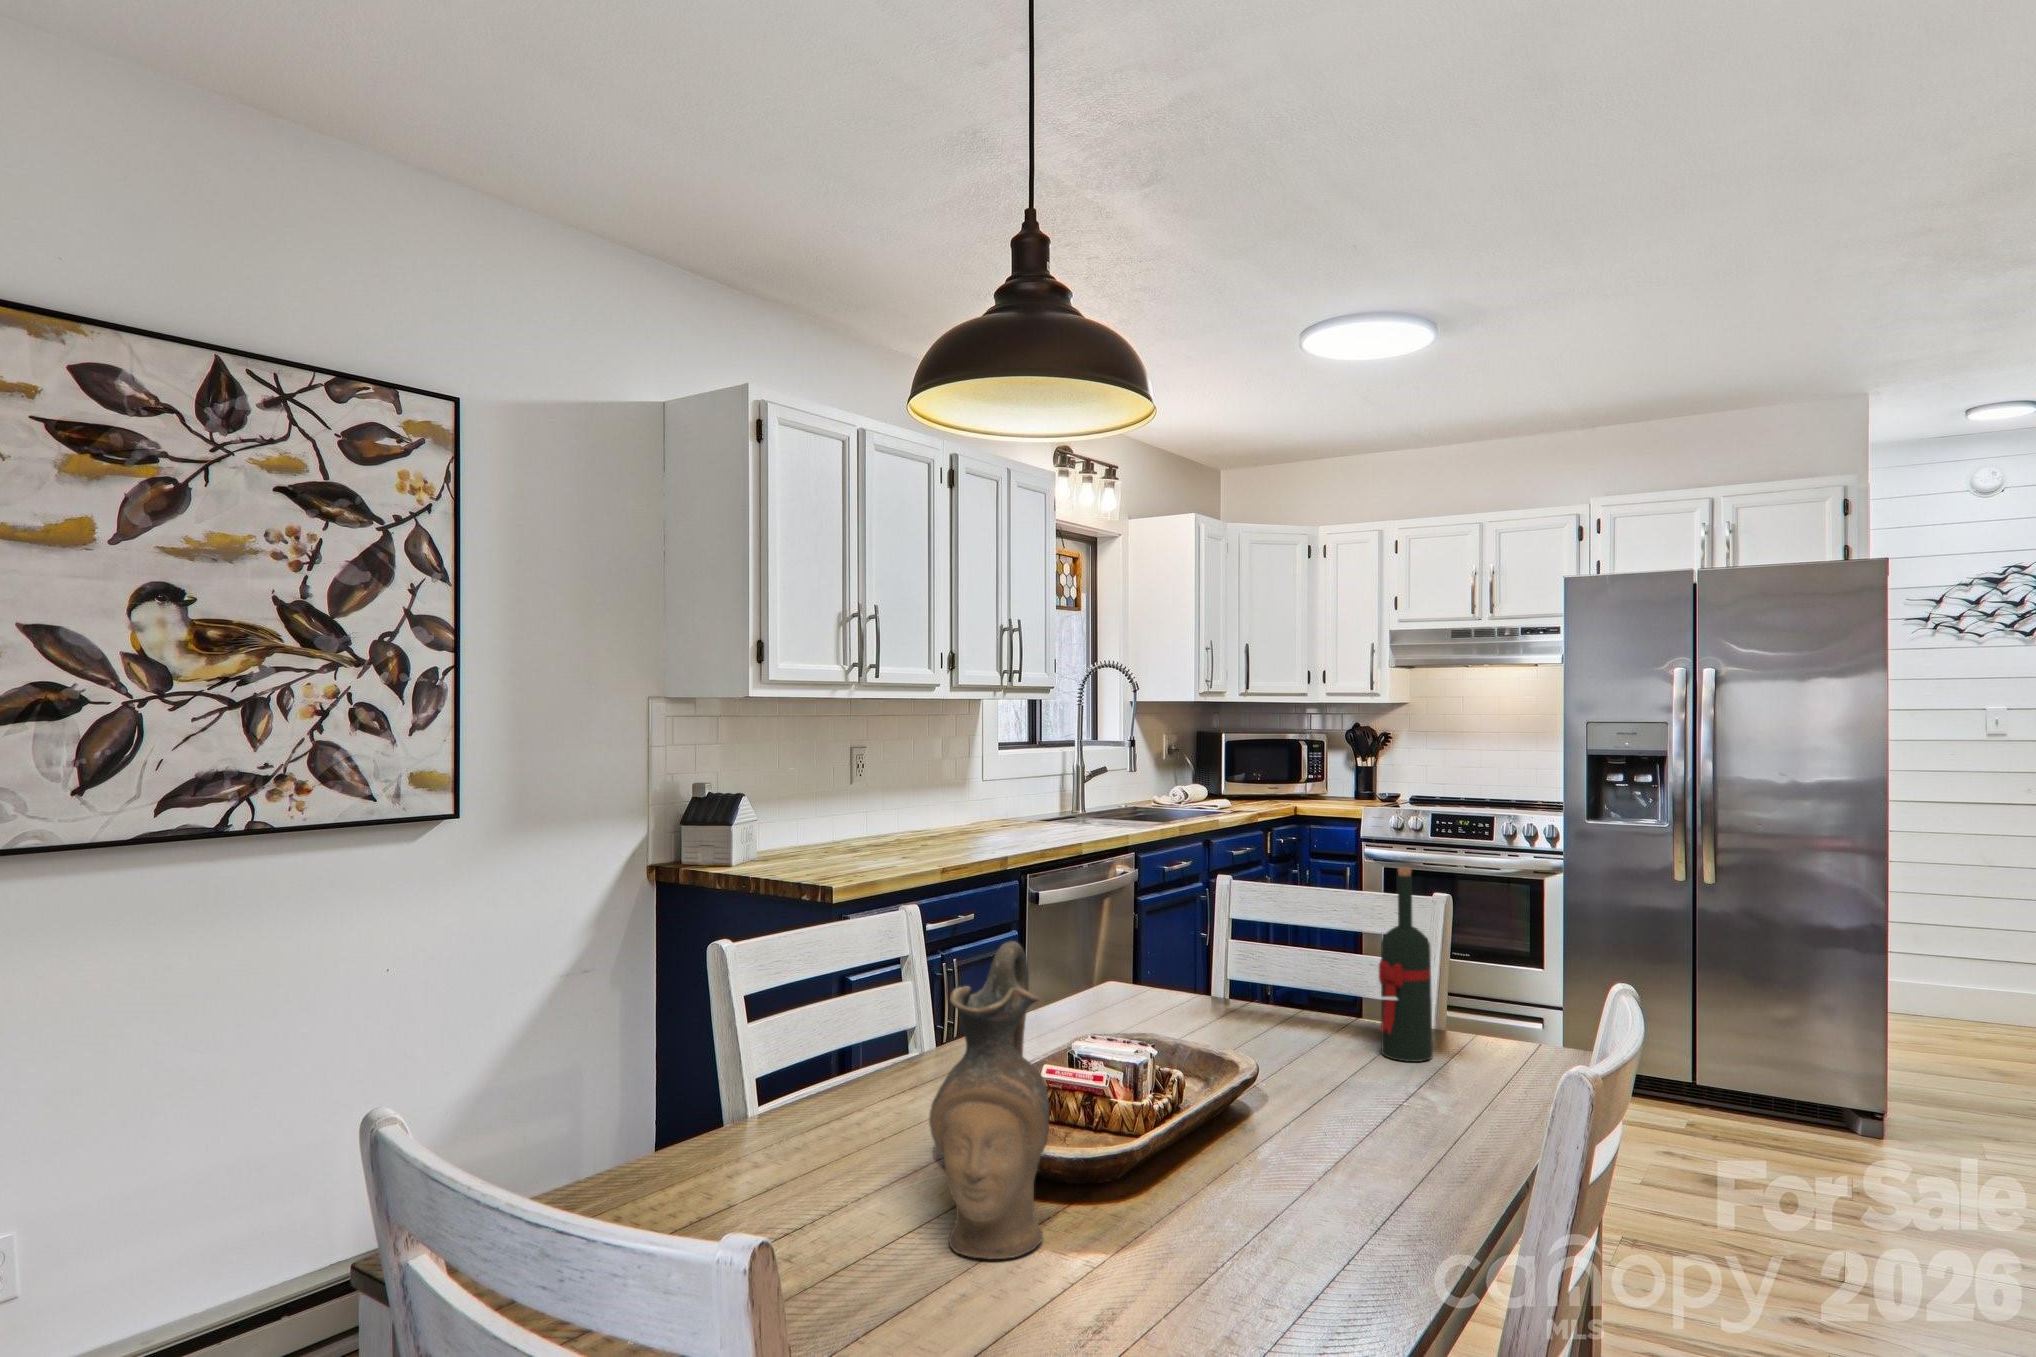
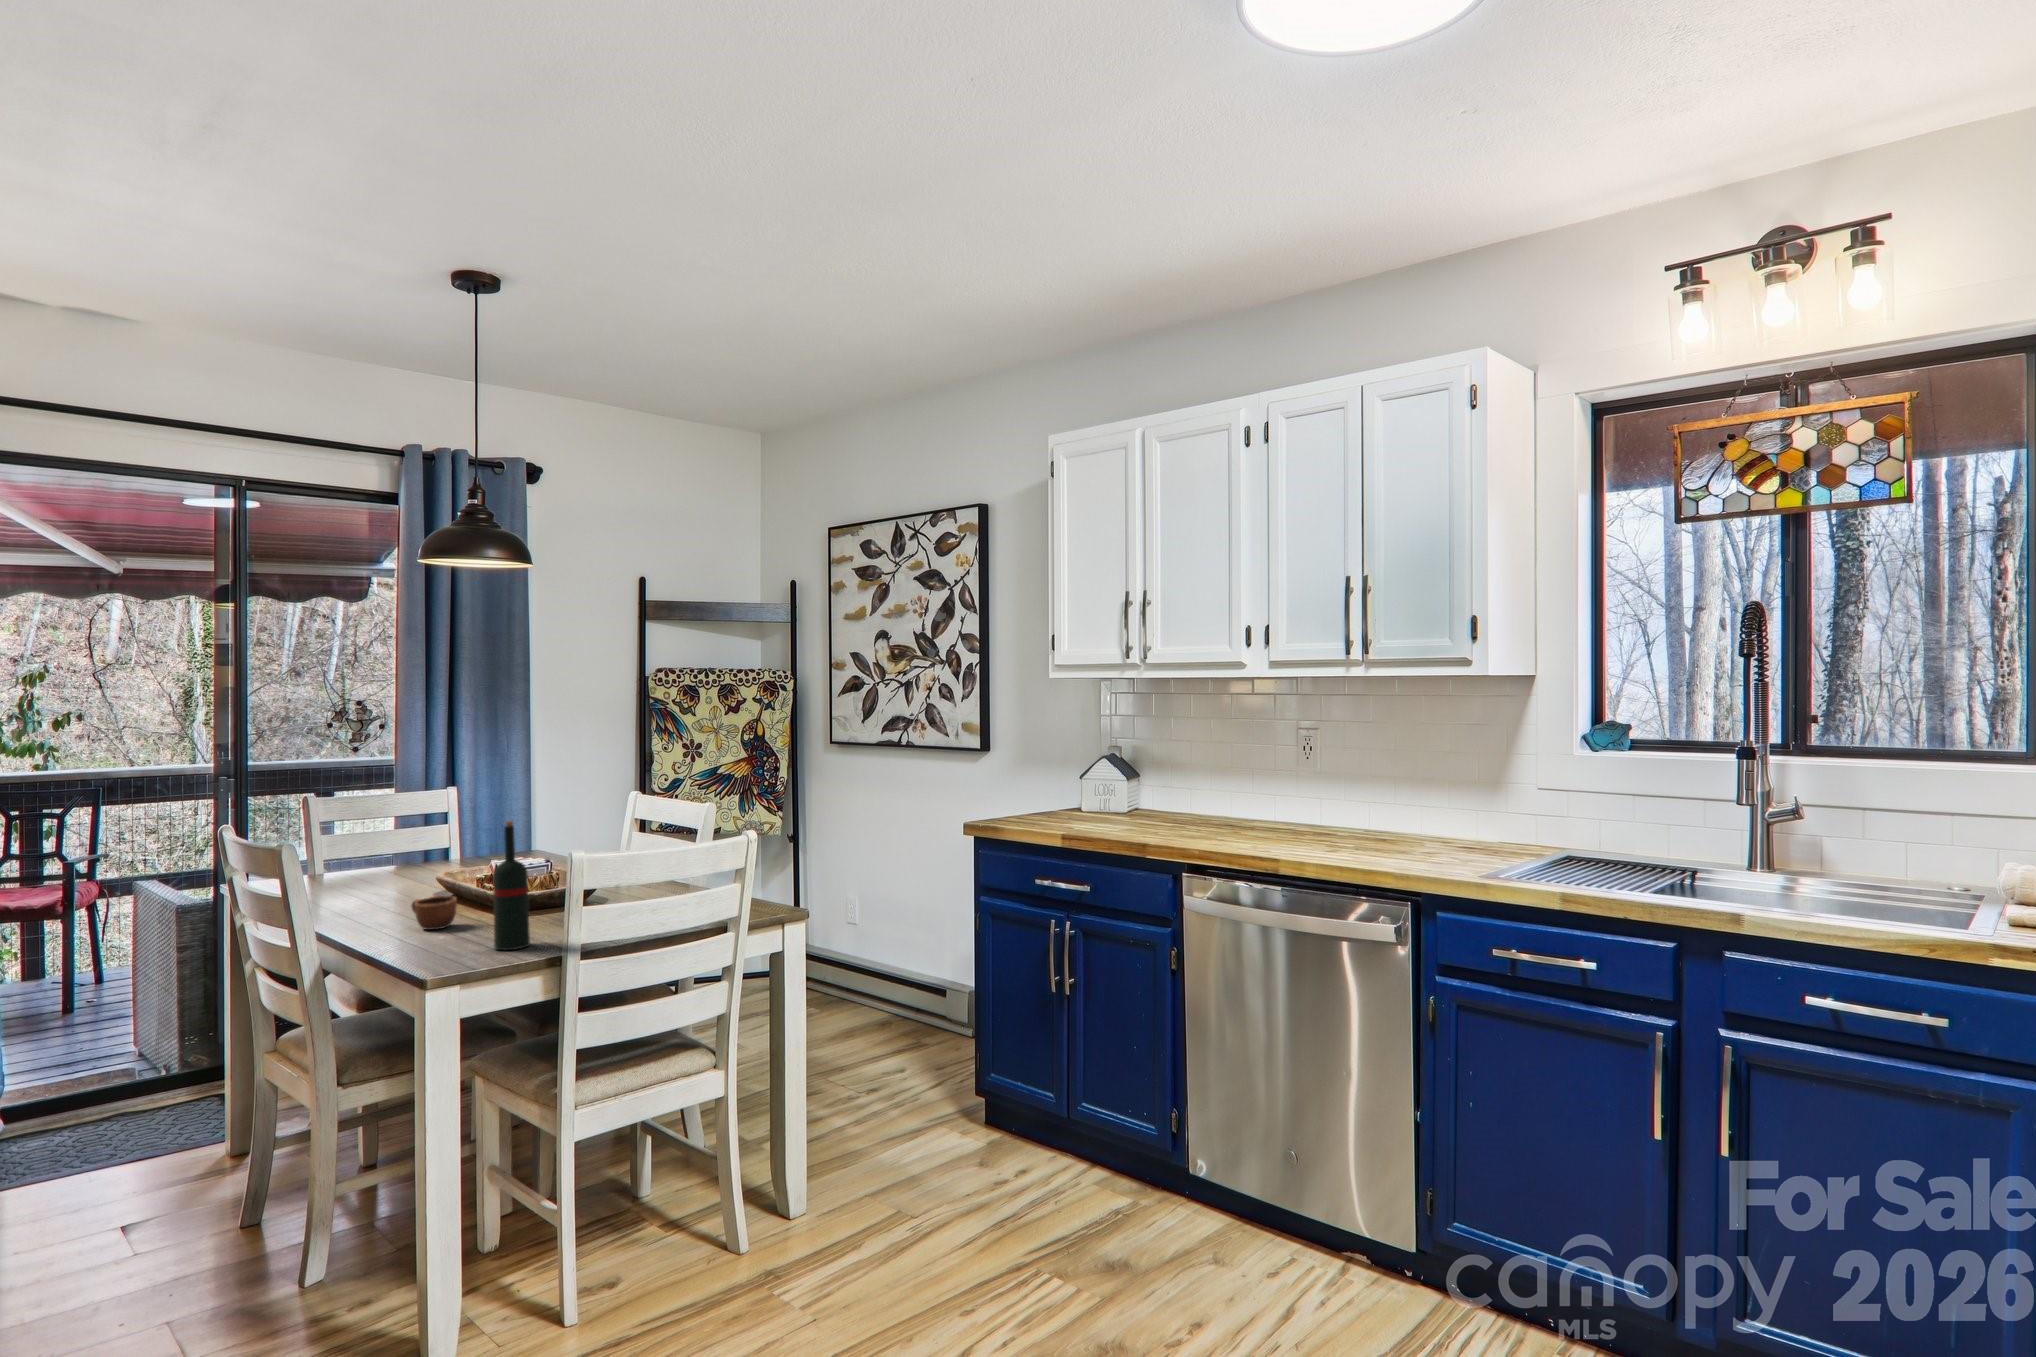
ceramic pitcher: present [929,941,1049,1259] -> none [399,791,448,892]
mug: none [1316,1061,1394,1130] -> present [412,896,457,930]

